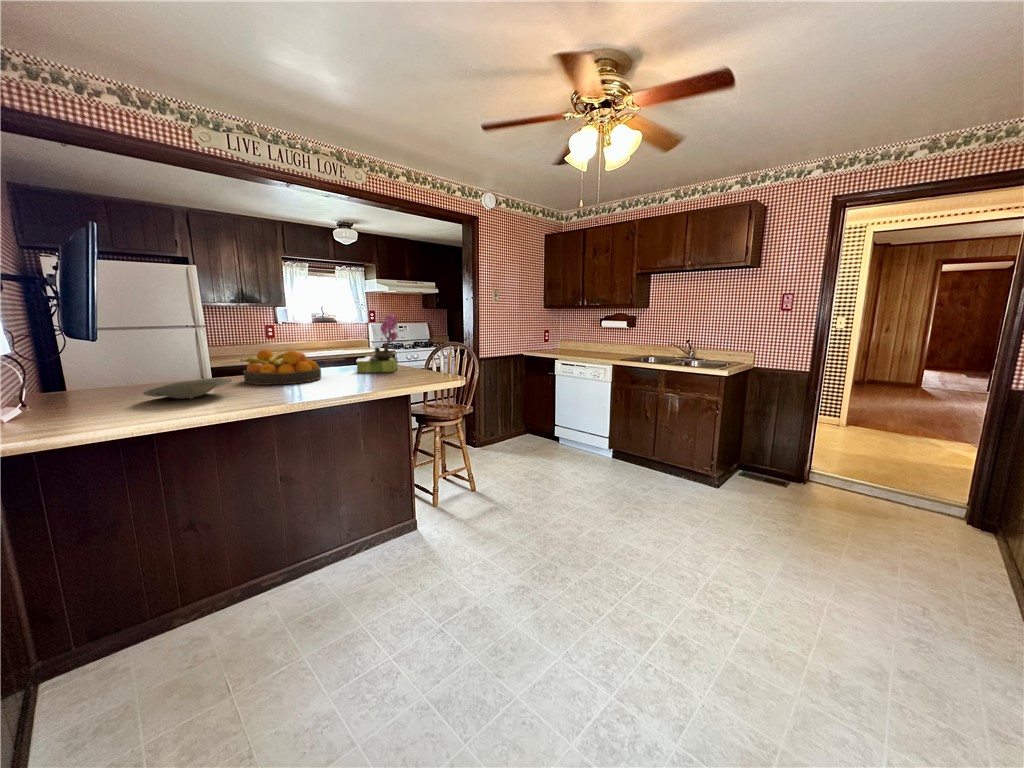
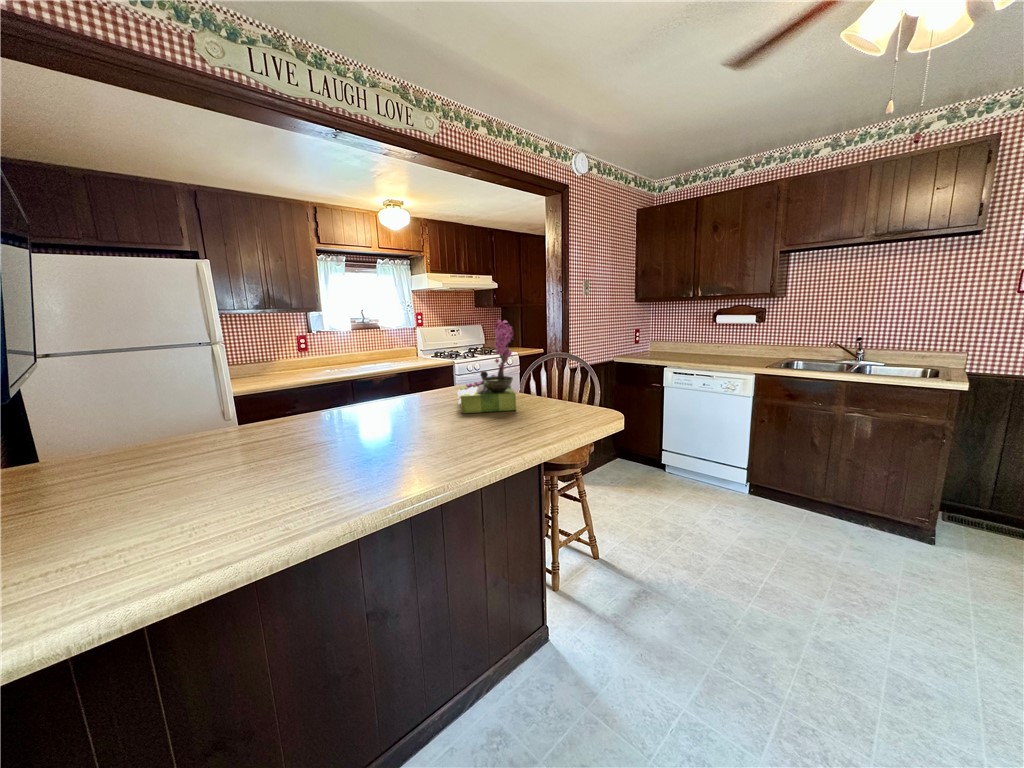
fruit bowl: present [241,350,321,385] -> none [291,390,420,459]
plate: present [143,378,232,399] -> none [95,476,288,538]

